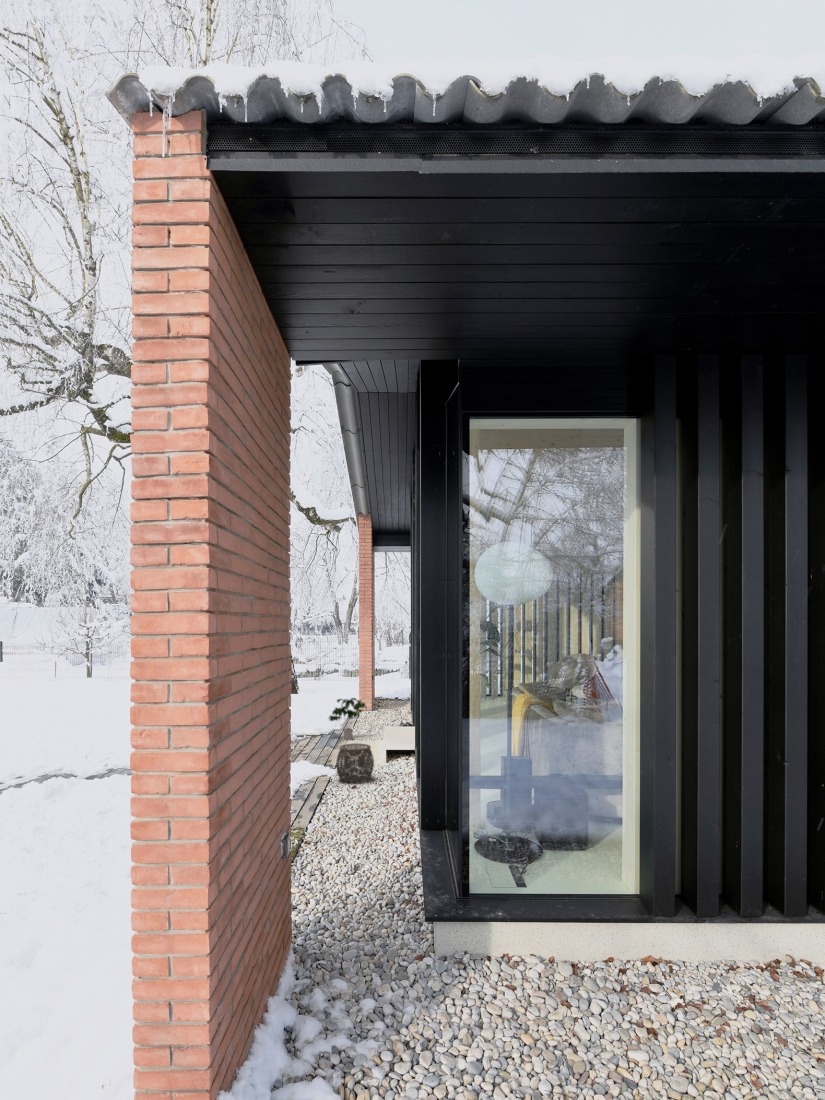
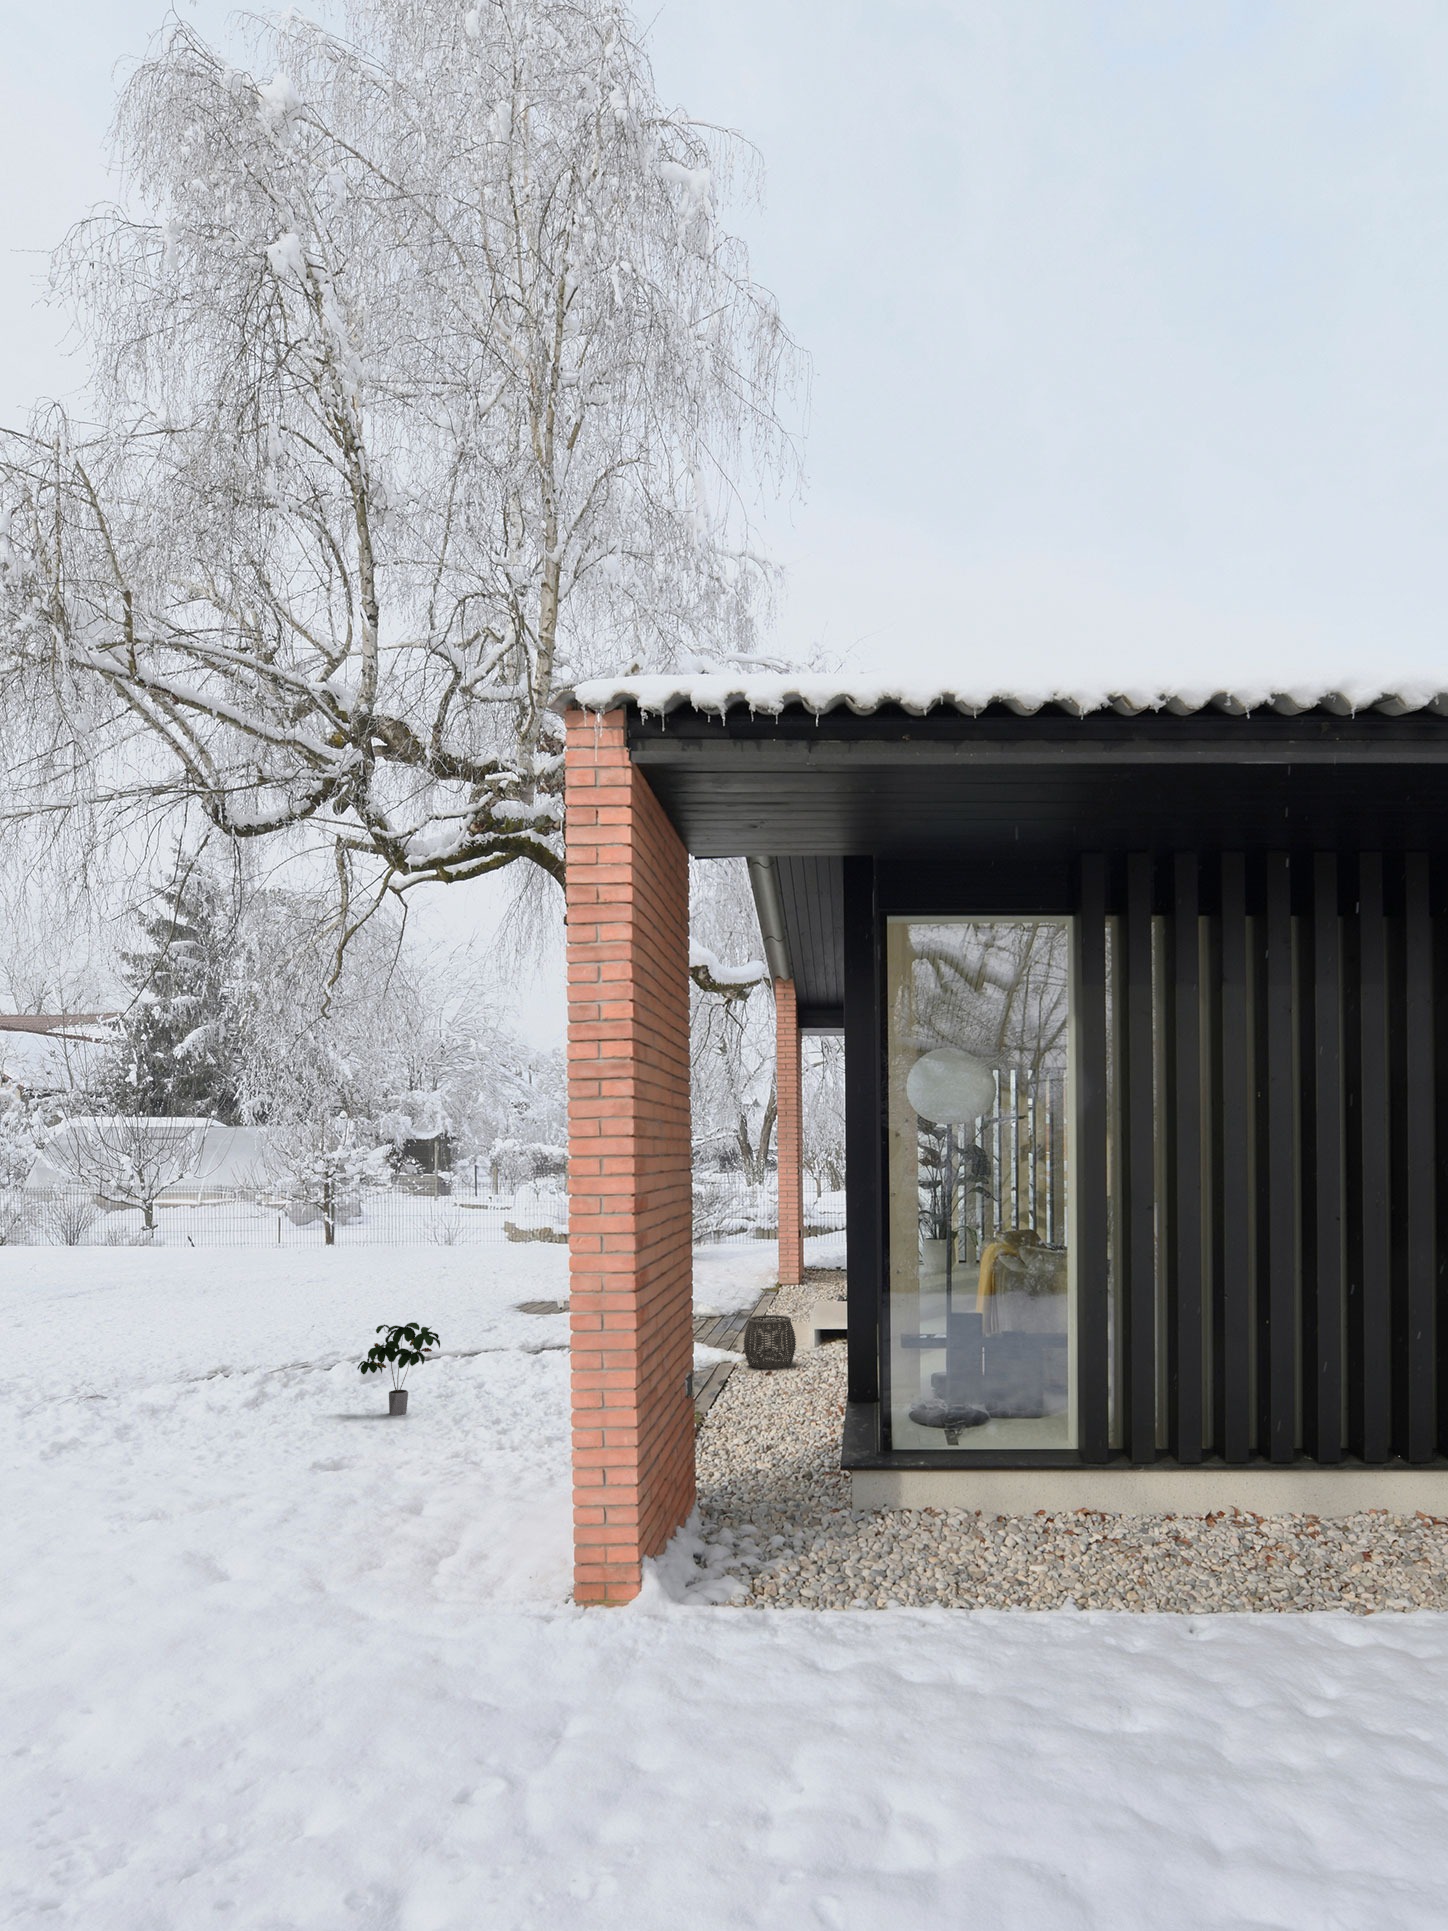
potted plant: present [329,698,367,740] -> present [357,1322,440,1415]

